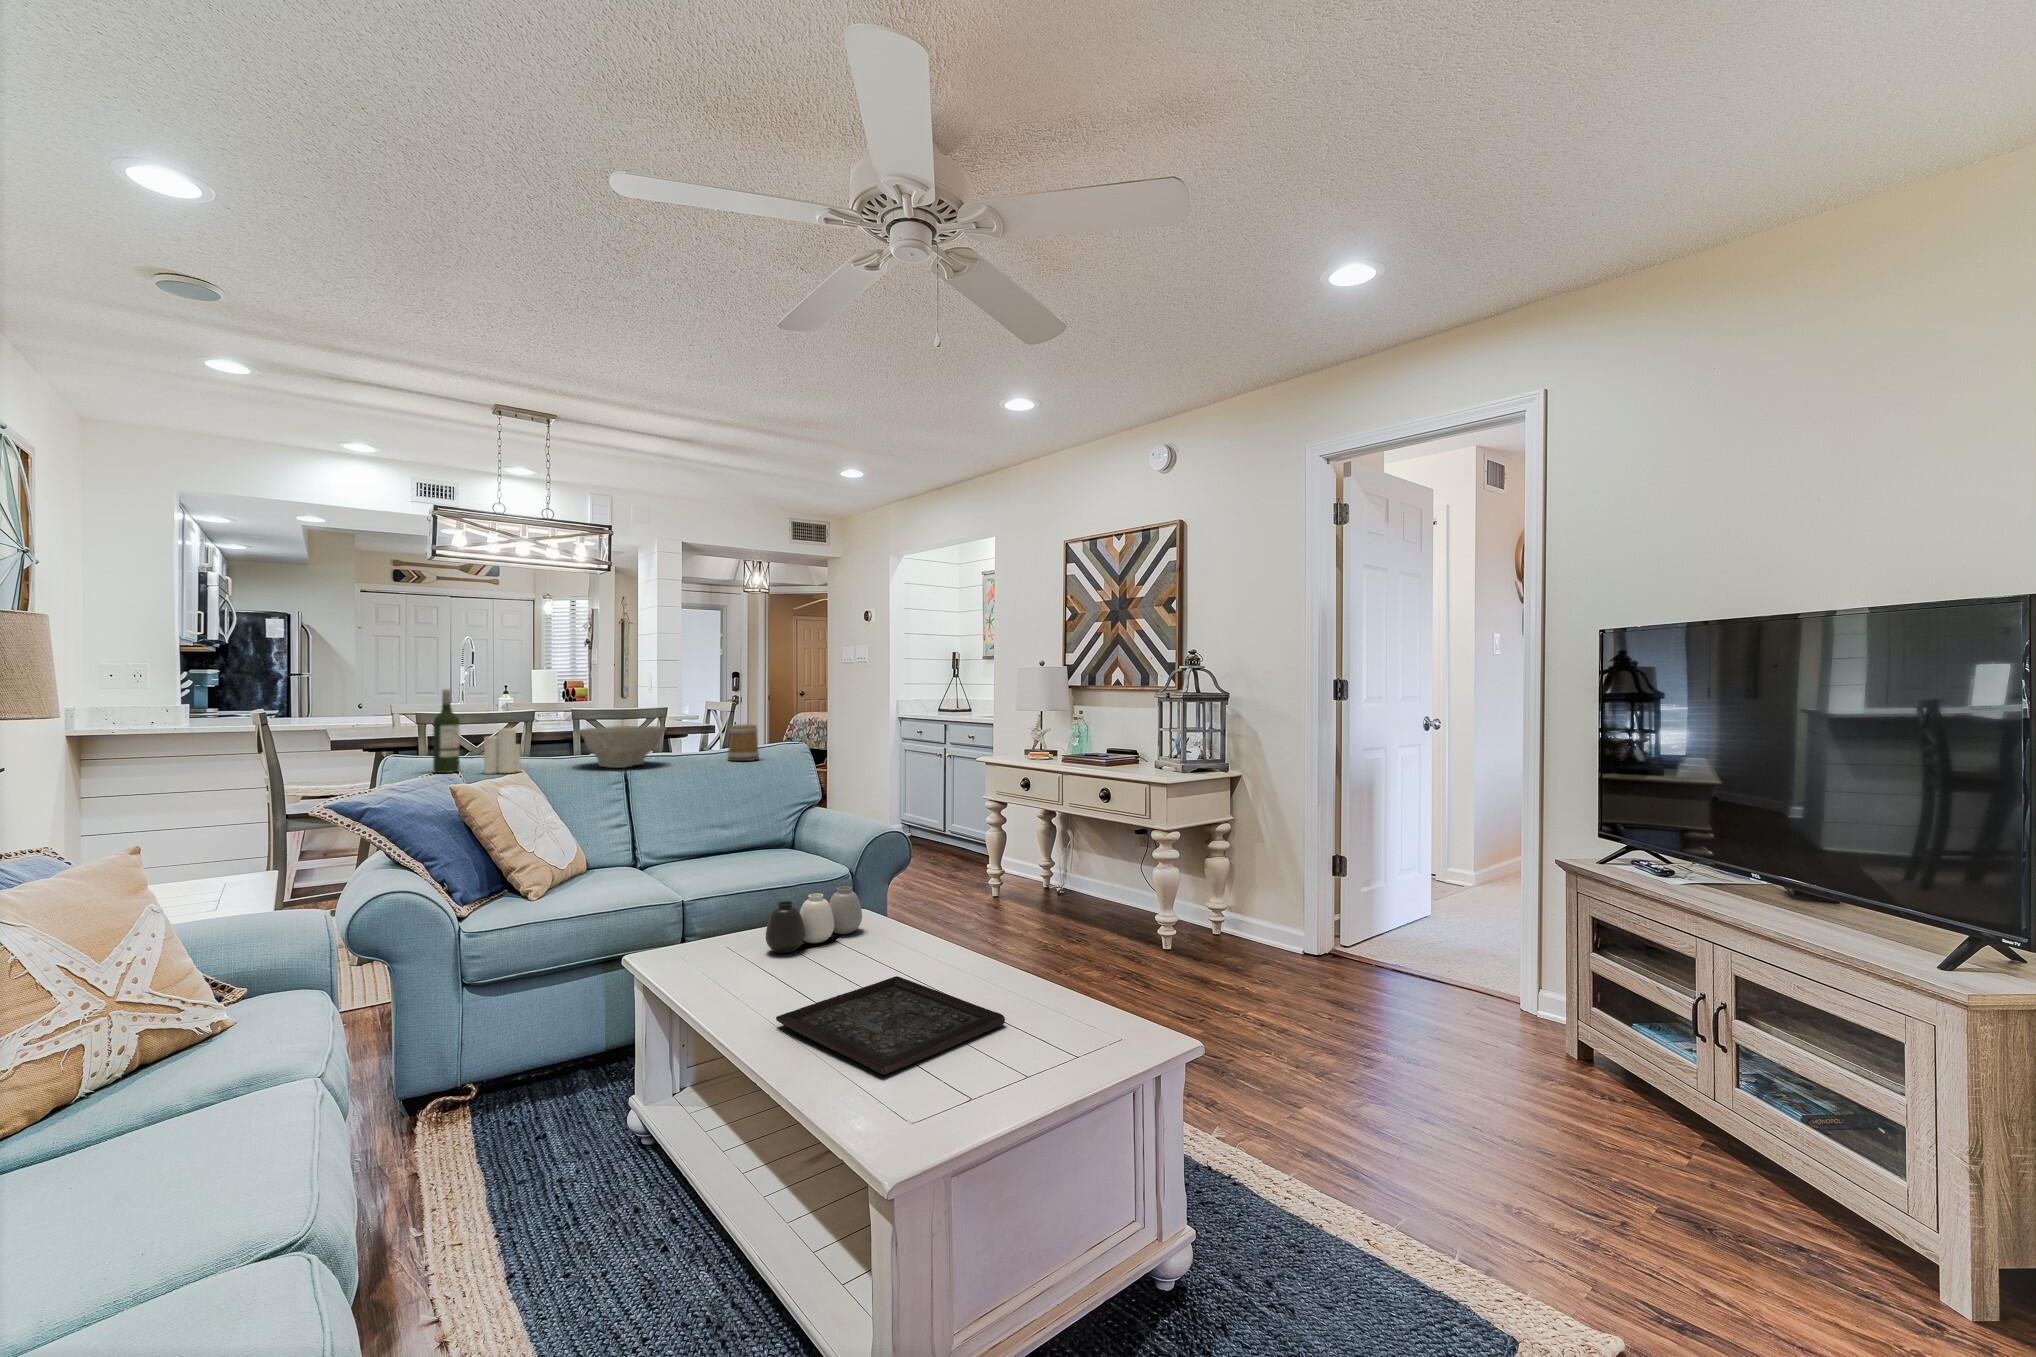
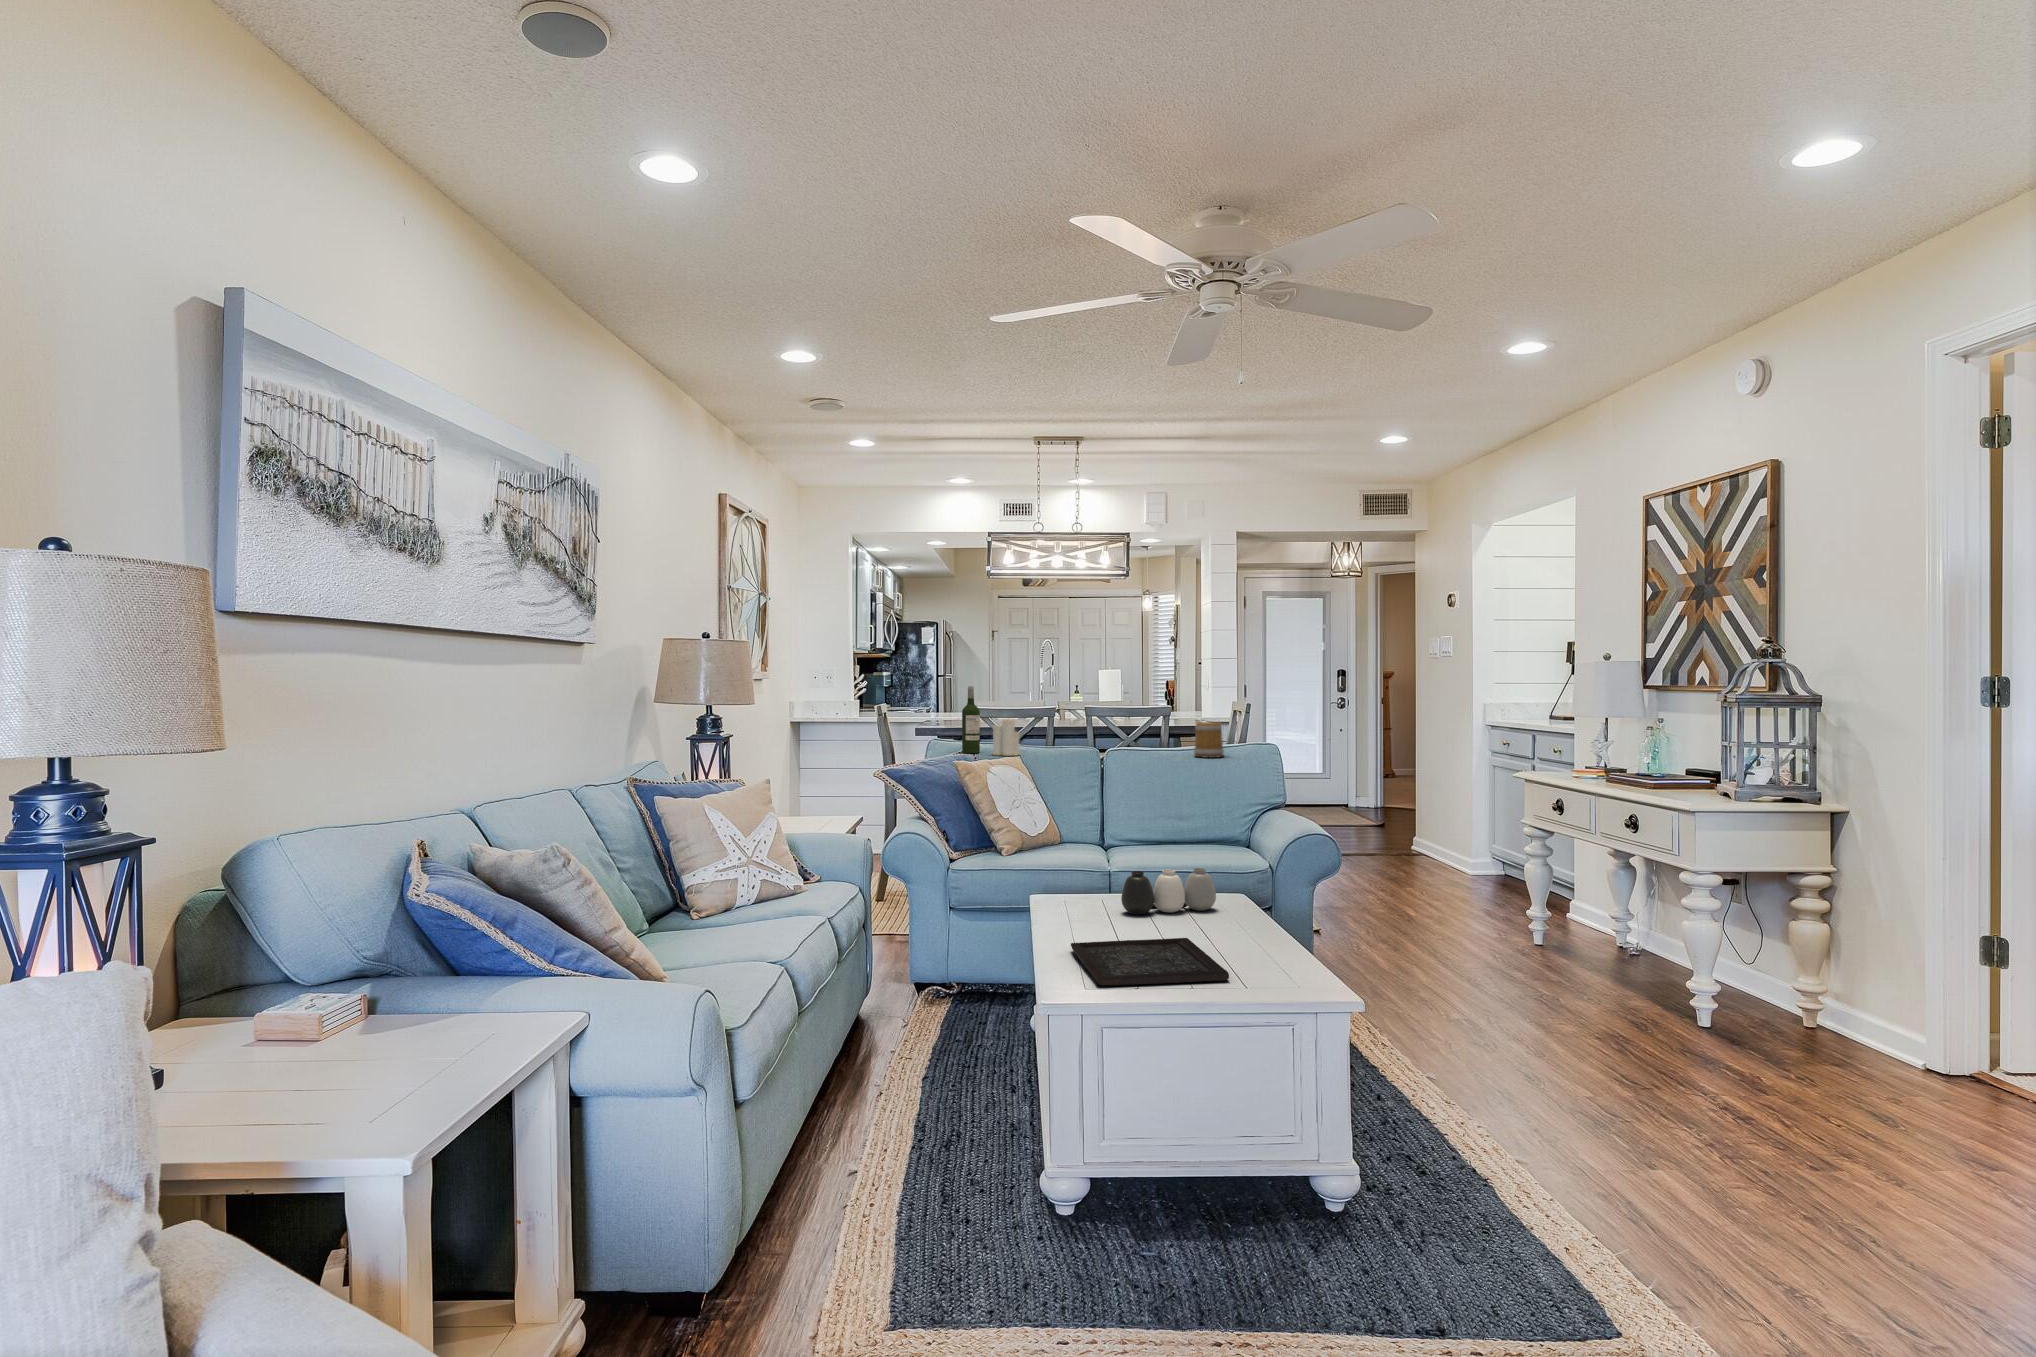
bowl: present [578,726,666,768] -> none [1062,720,1136,757]

